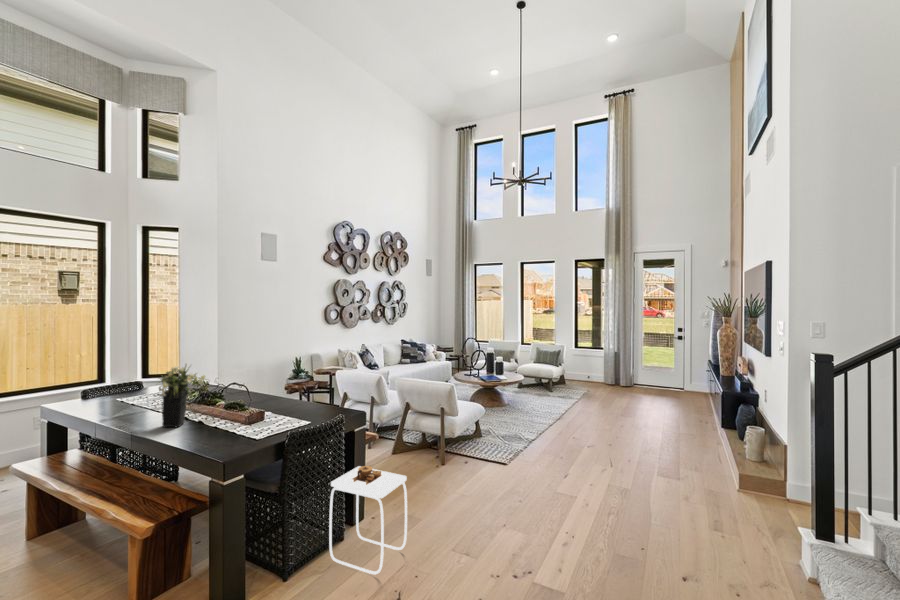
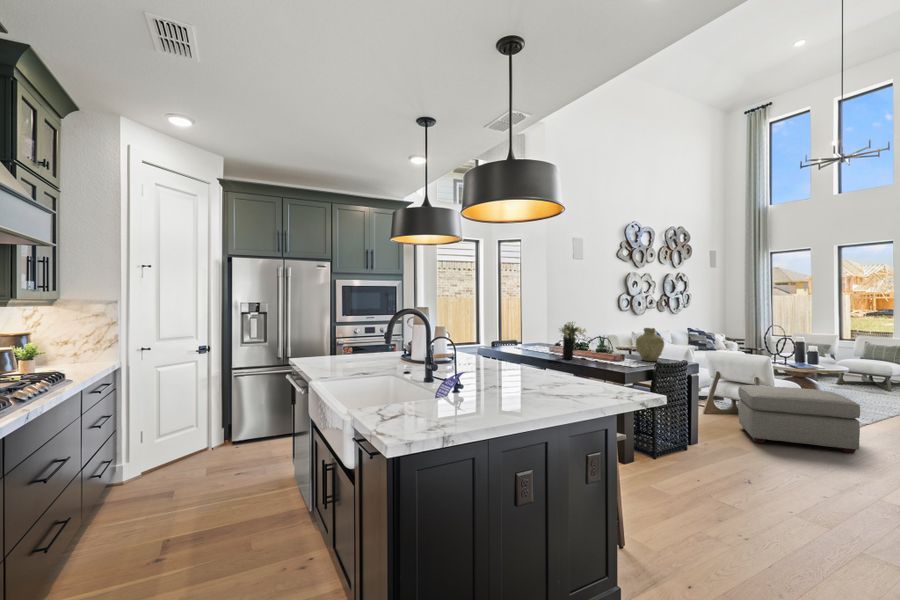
vase: none [290,365,327,413] -> present [636,328,664,361]
ottoman: none [422,418,523,494] -> present [738,385,860,454]
side table: present [329,466,407,574] -> none [680,399,745,473]

